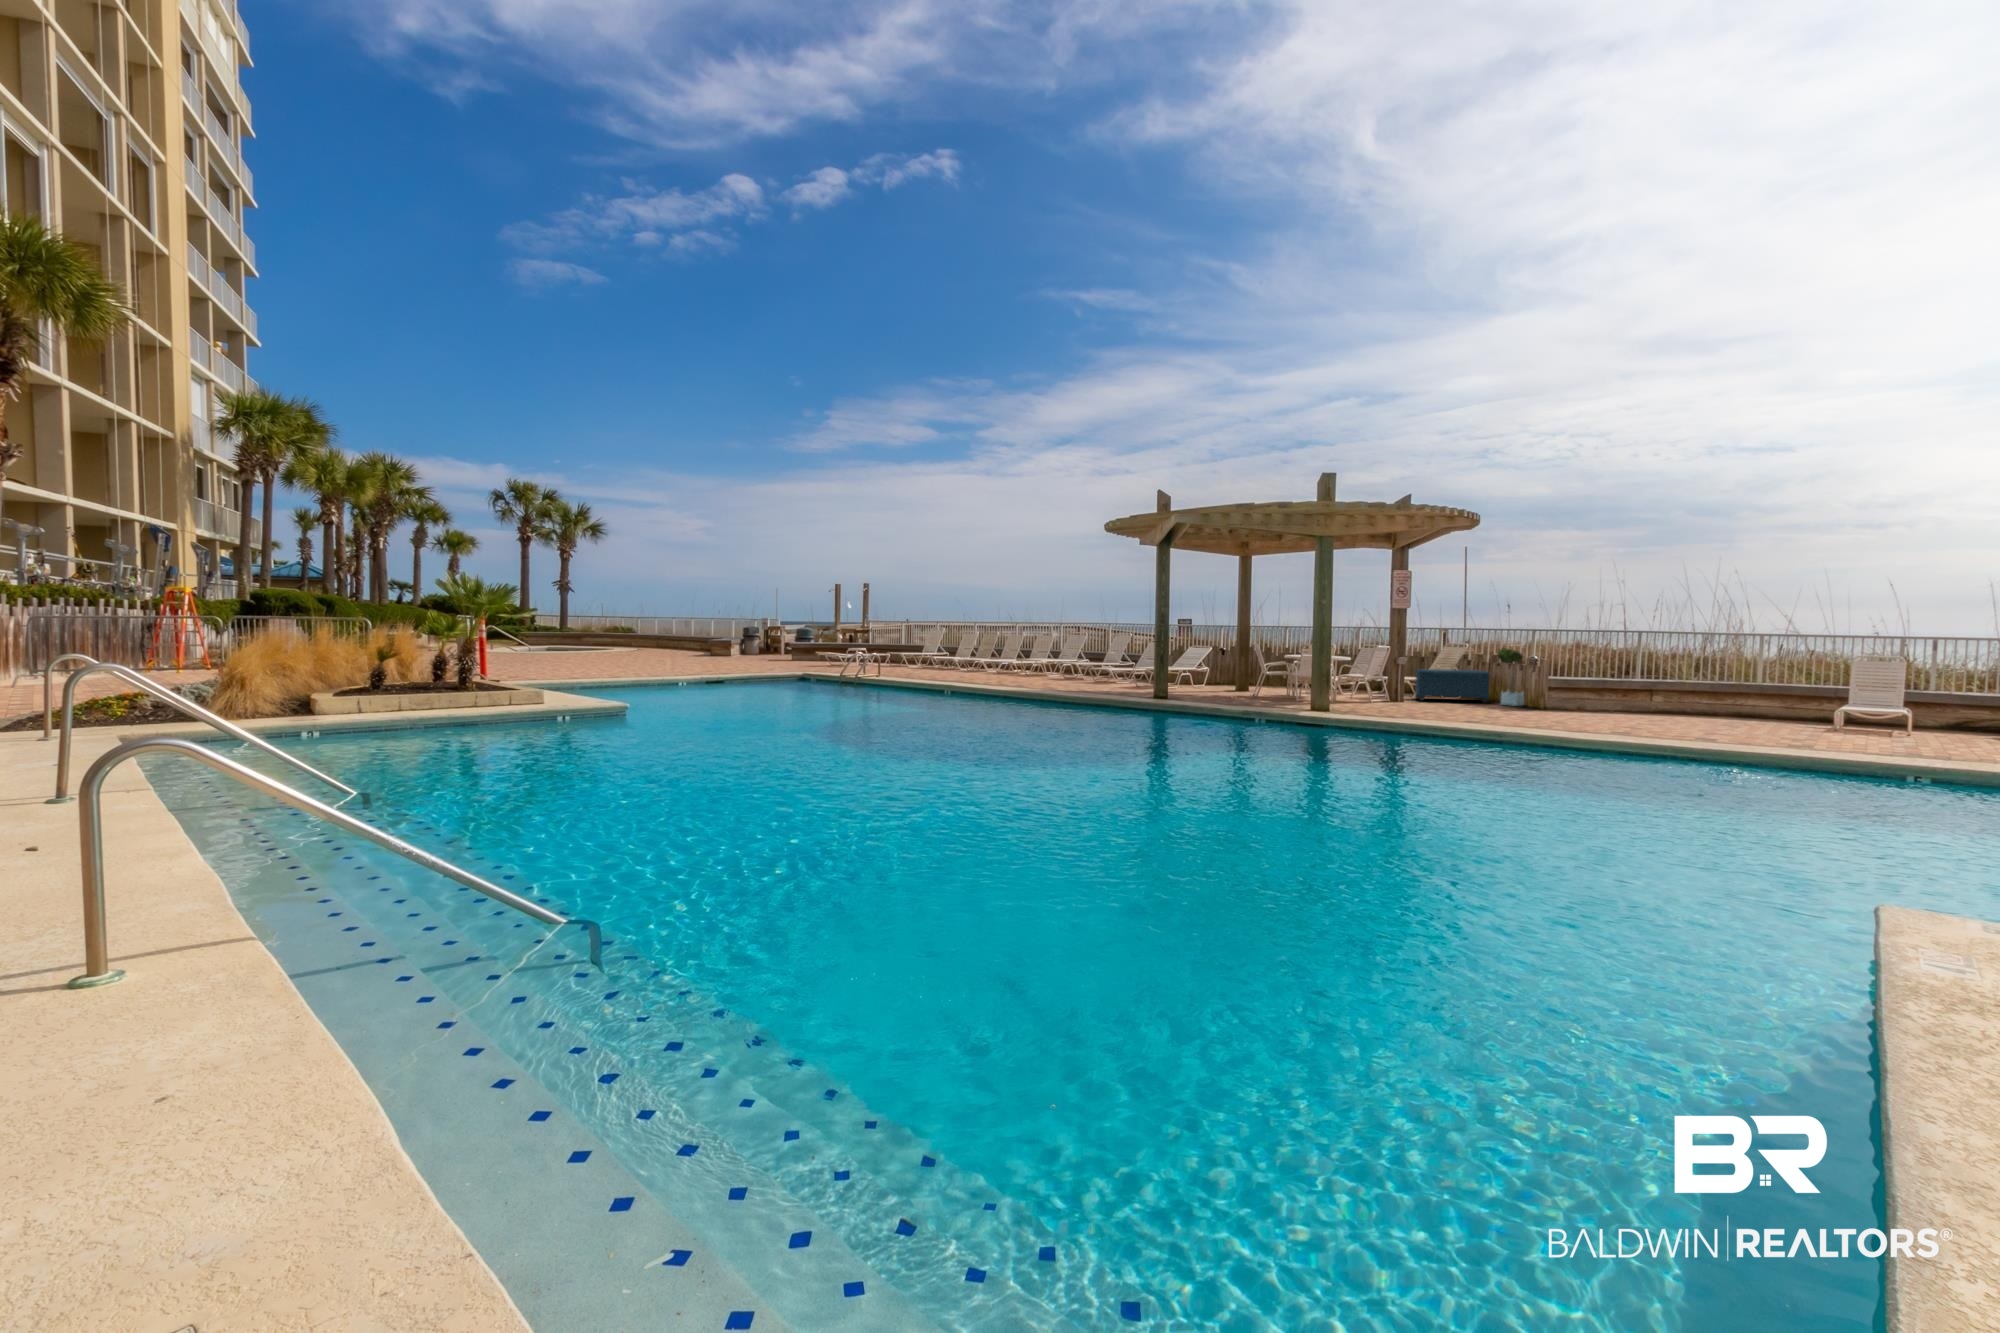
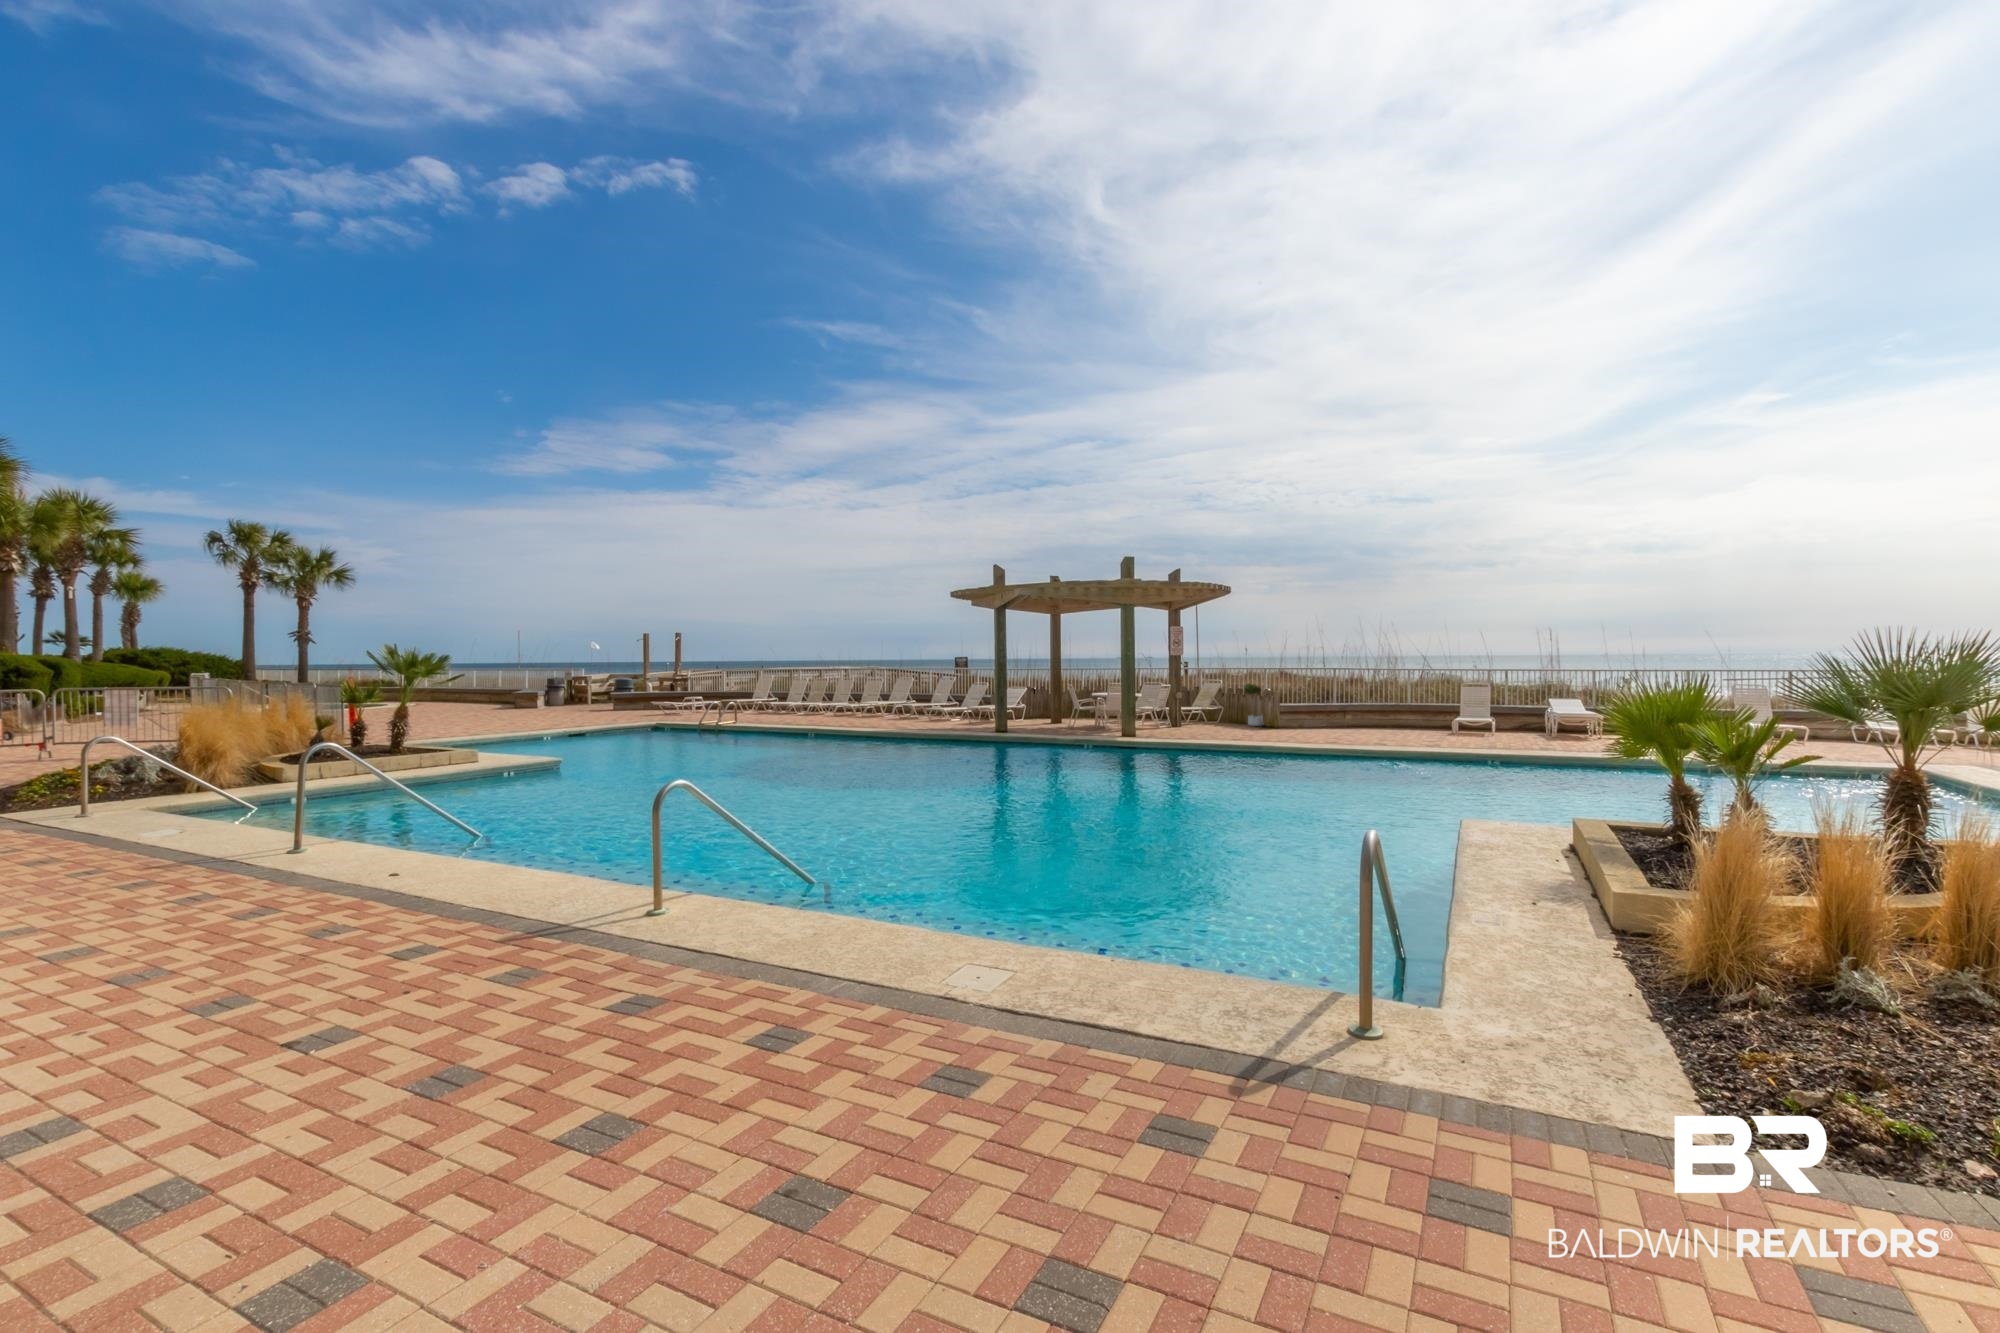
bench: present [1415,669,1490,703] -> none [1187,700,1239,725]

